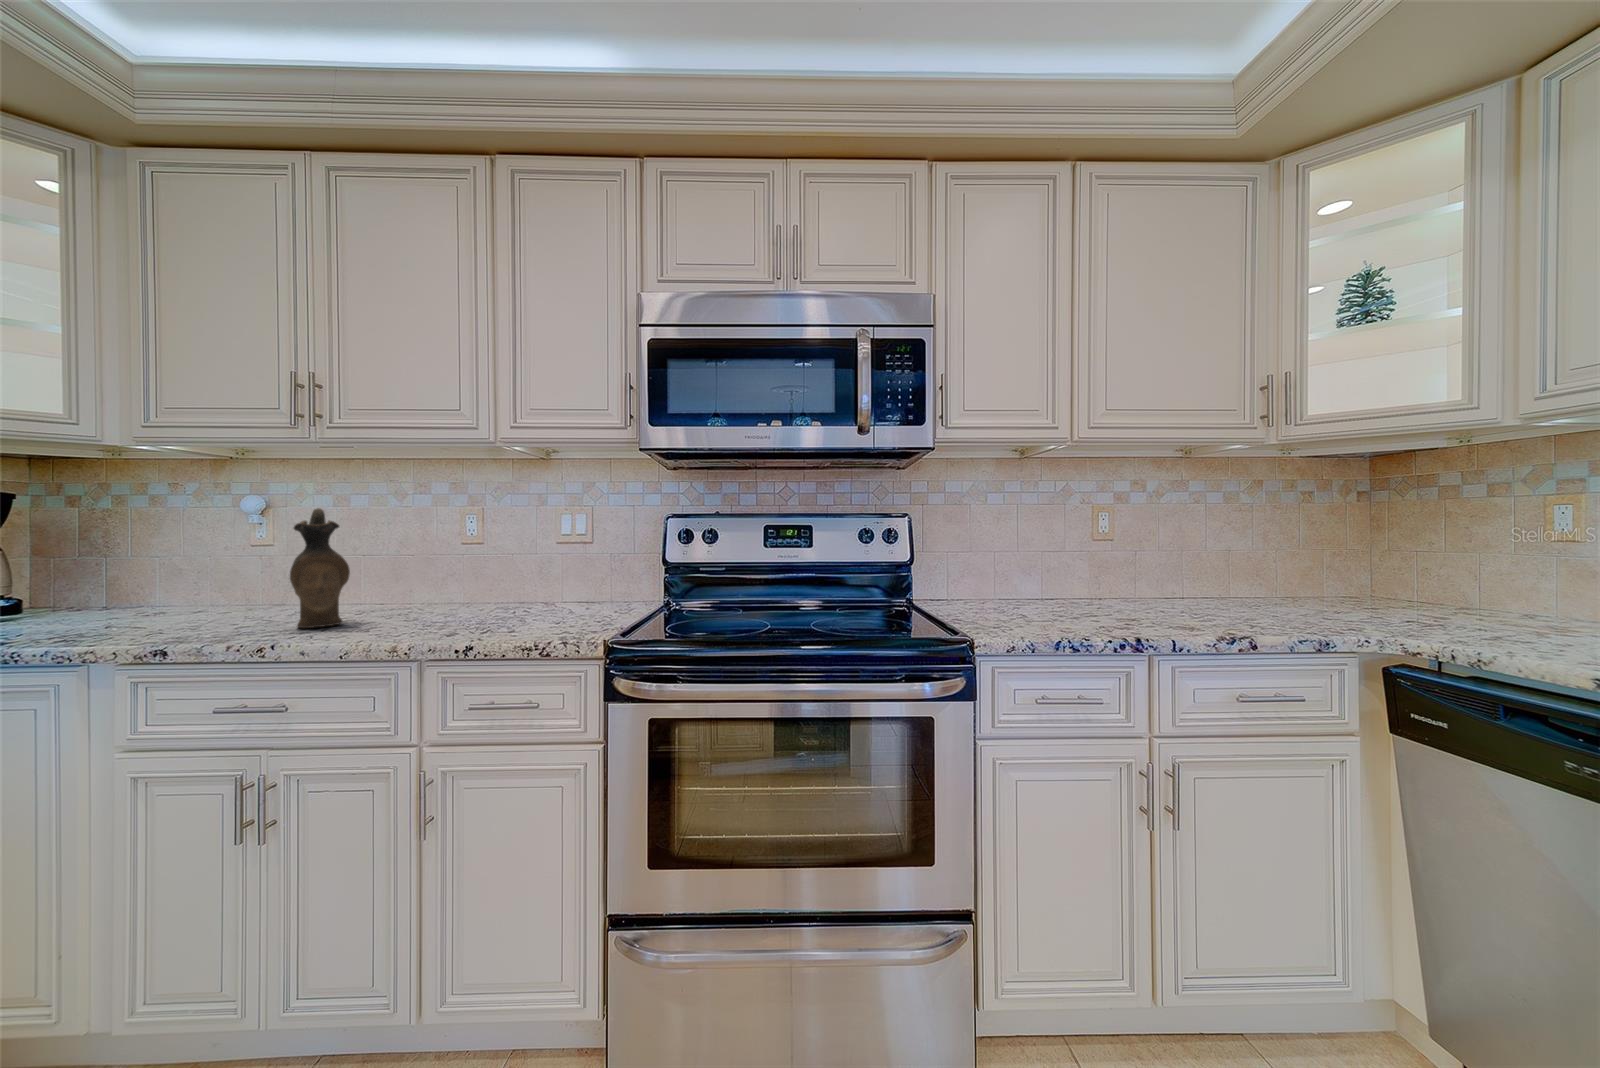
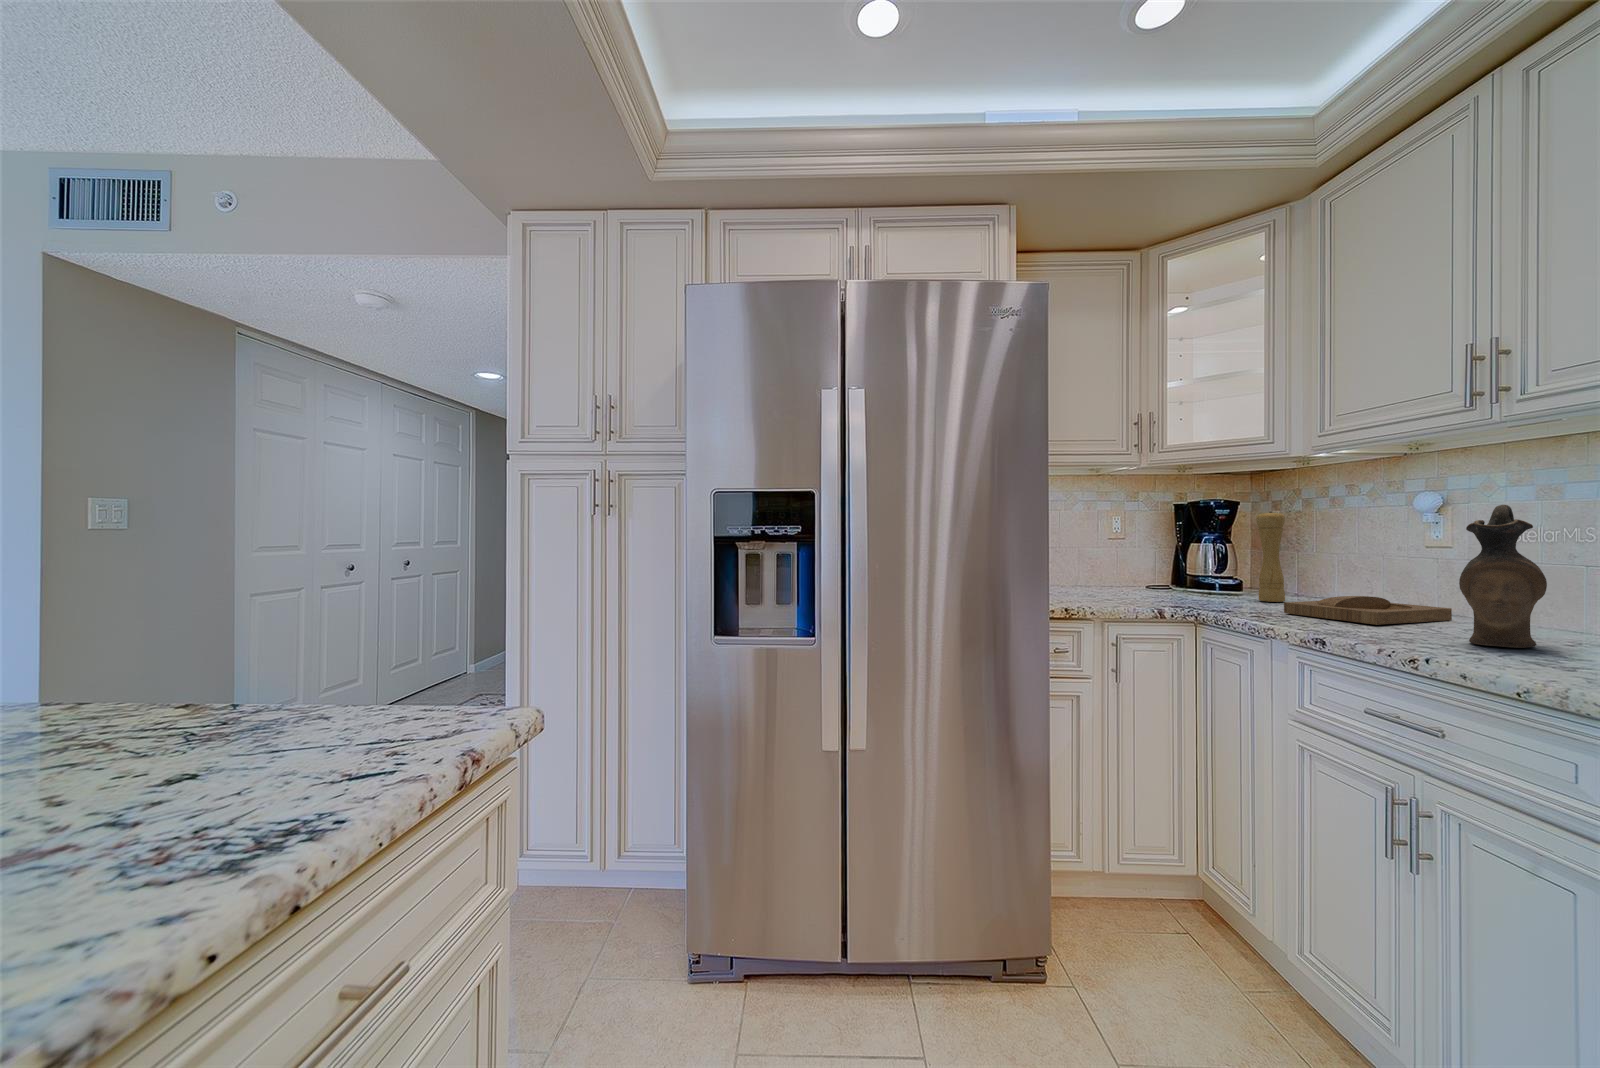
pepper mill: none [52,509,94,621] -> present [1256,511,1285,602]
tray: none [101,600,274,629] -> present [1284,596,1452,625]

